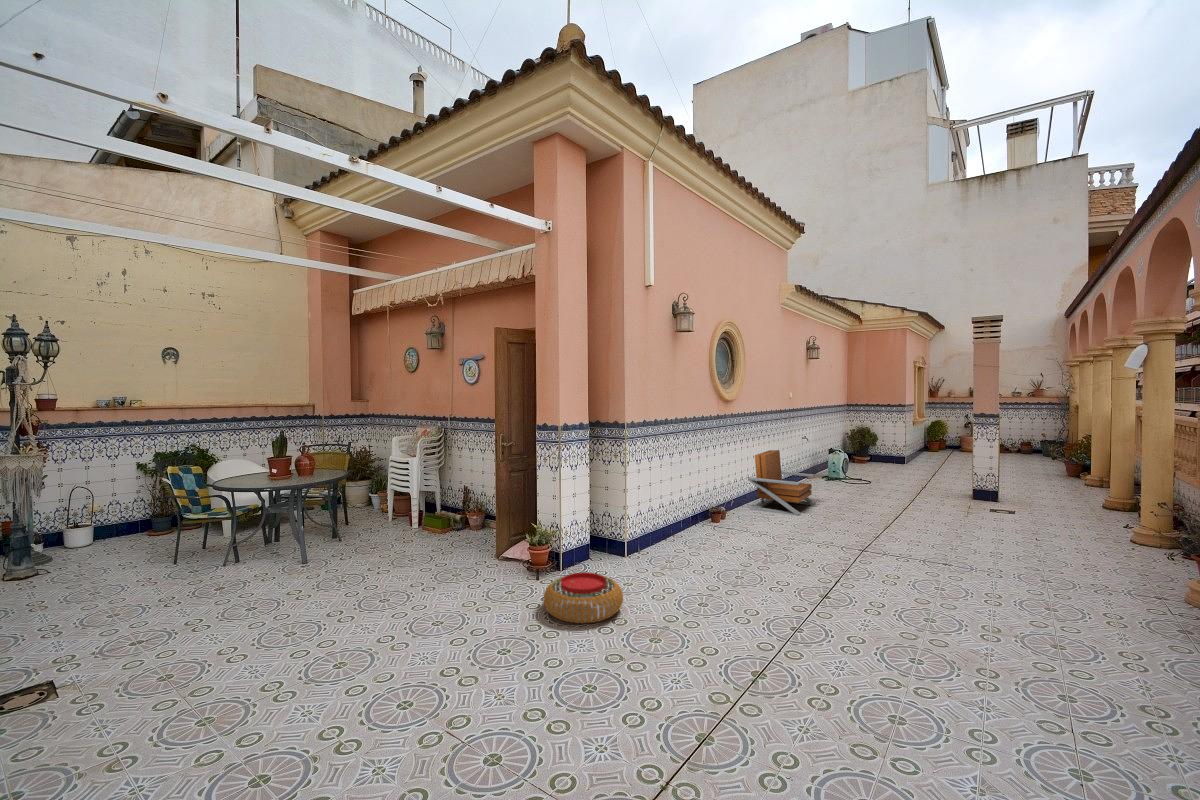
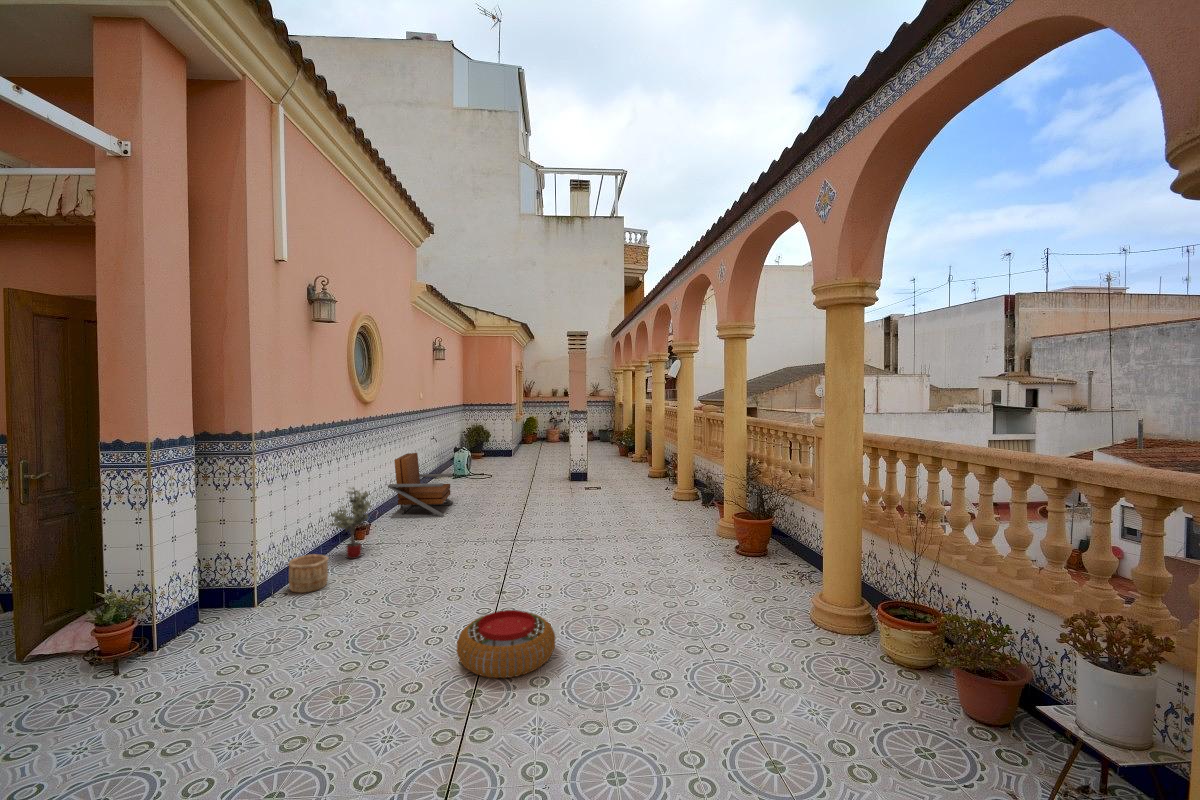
potted tree: none [687,474,724,538] -> present [331,487,371,559]
wooden bucket: none [650,526,680,556] -> present [288,554,329,593]
pouf: present [543,572,623,623] -> present [457,610,555,678]

